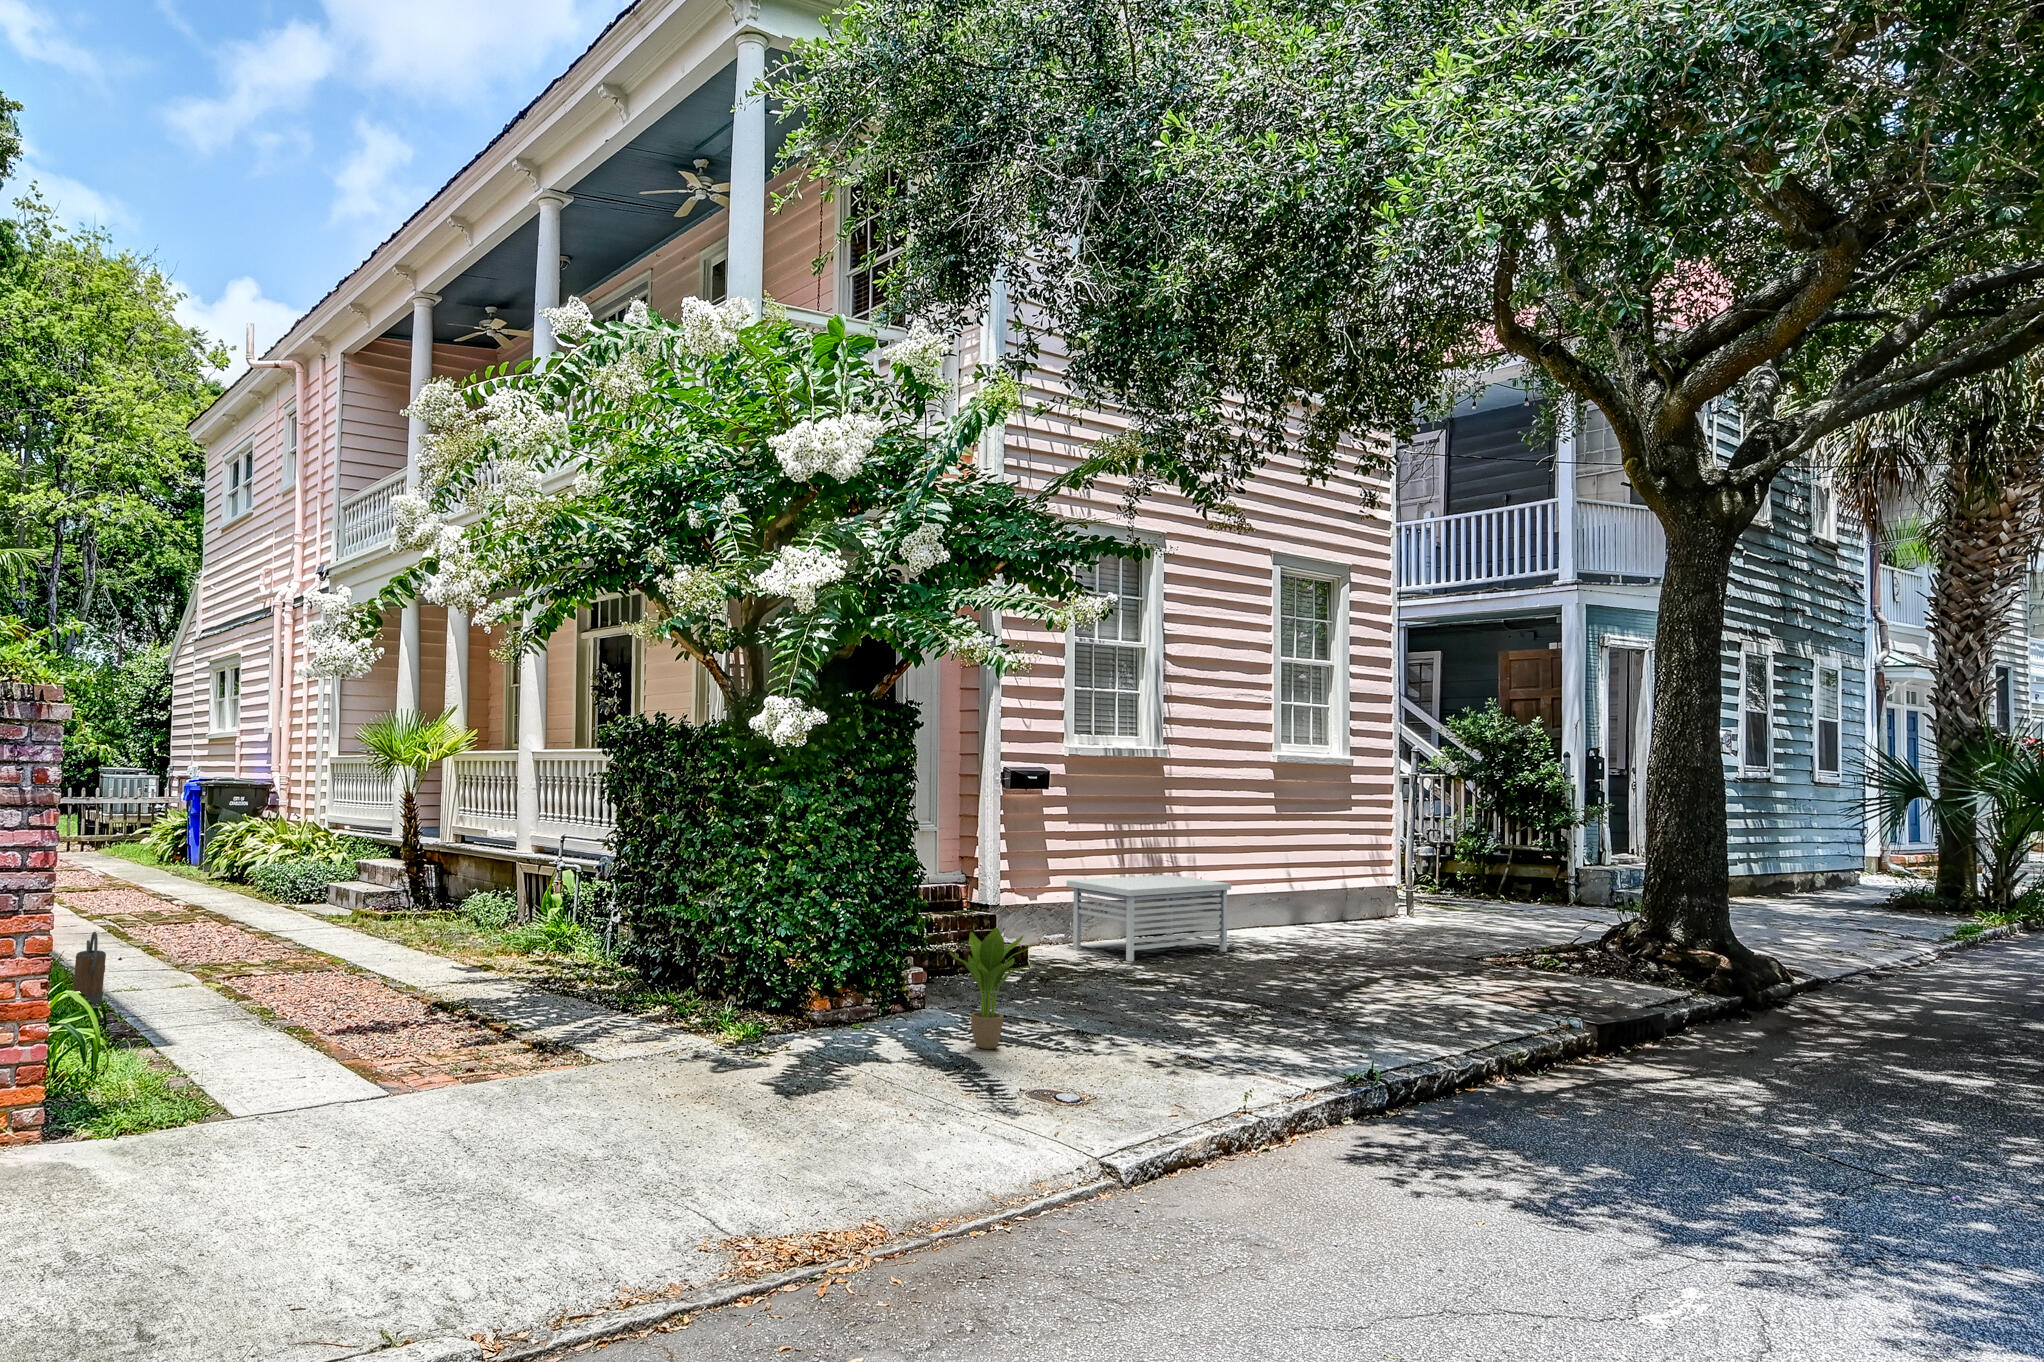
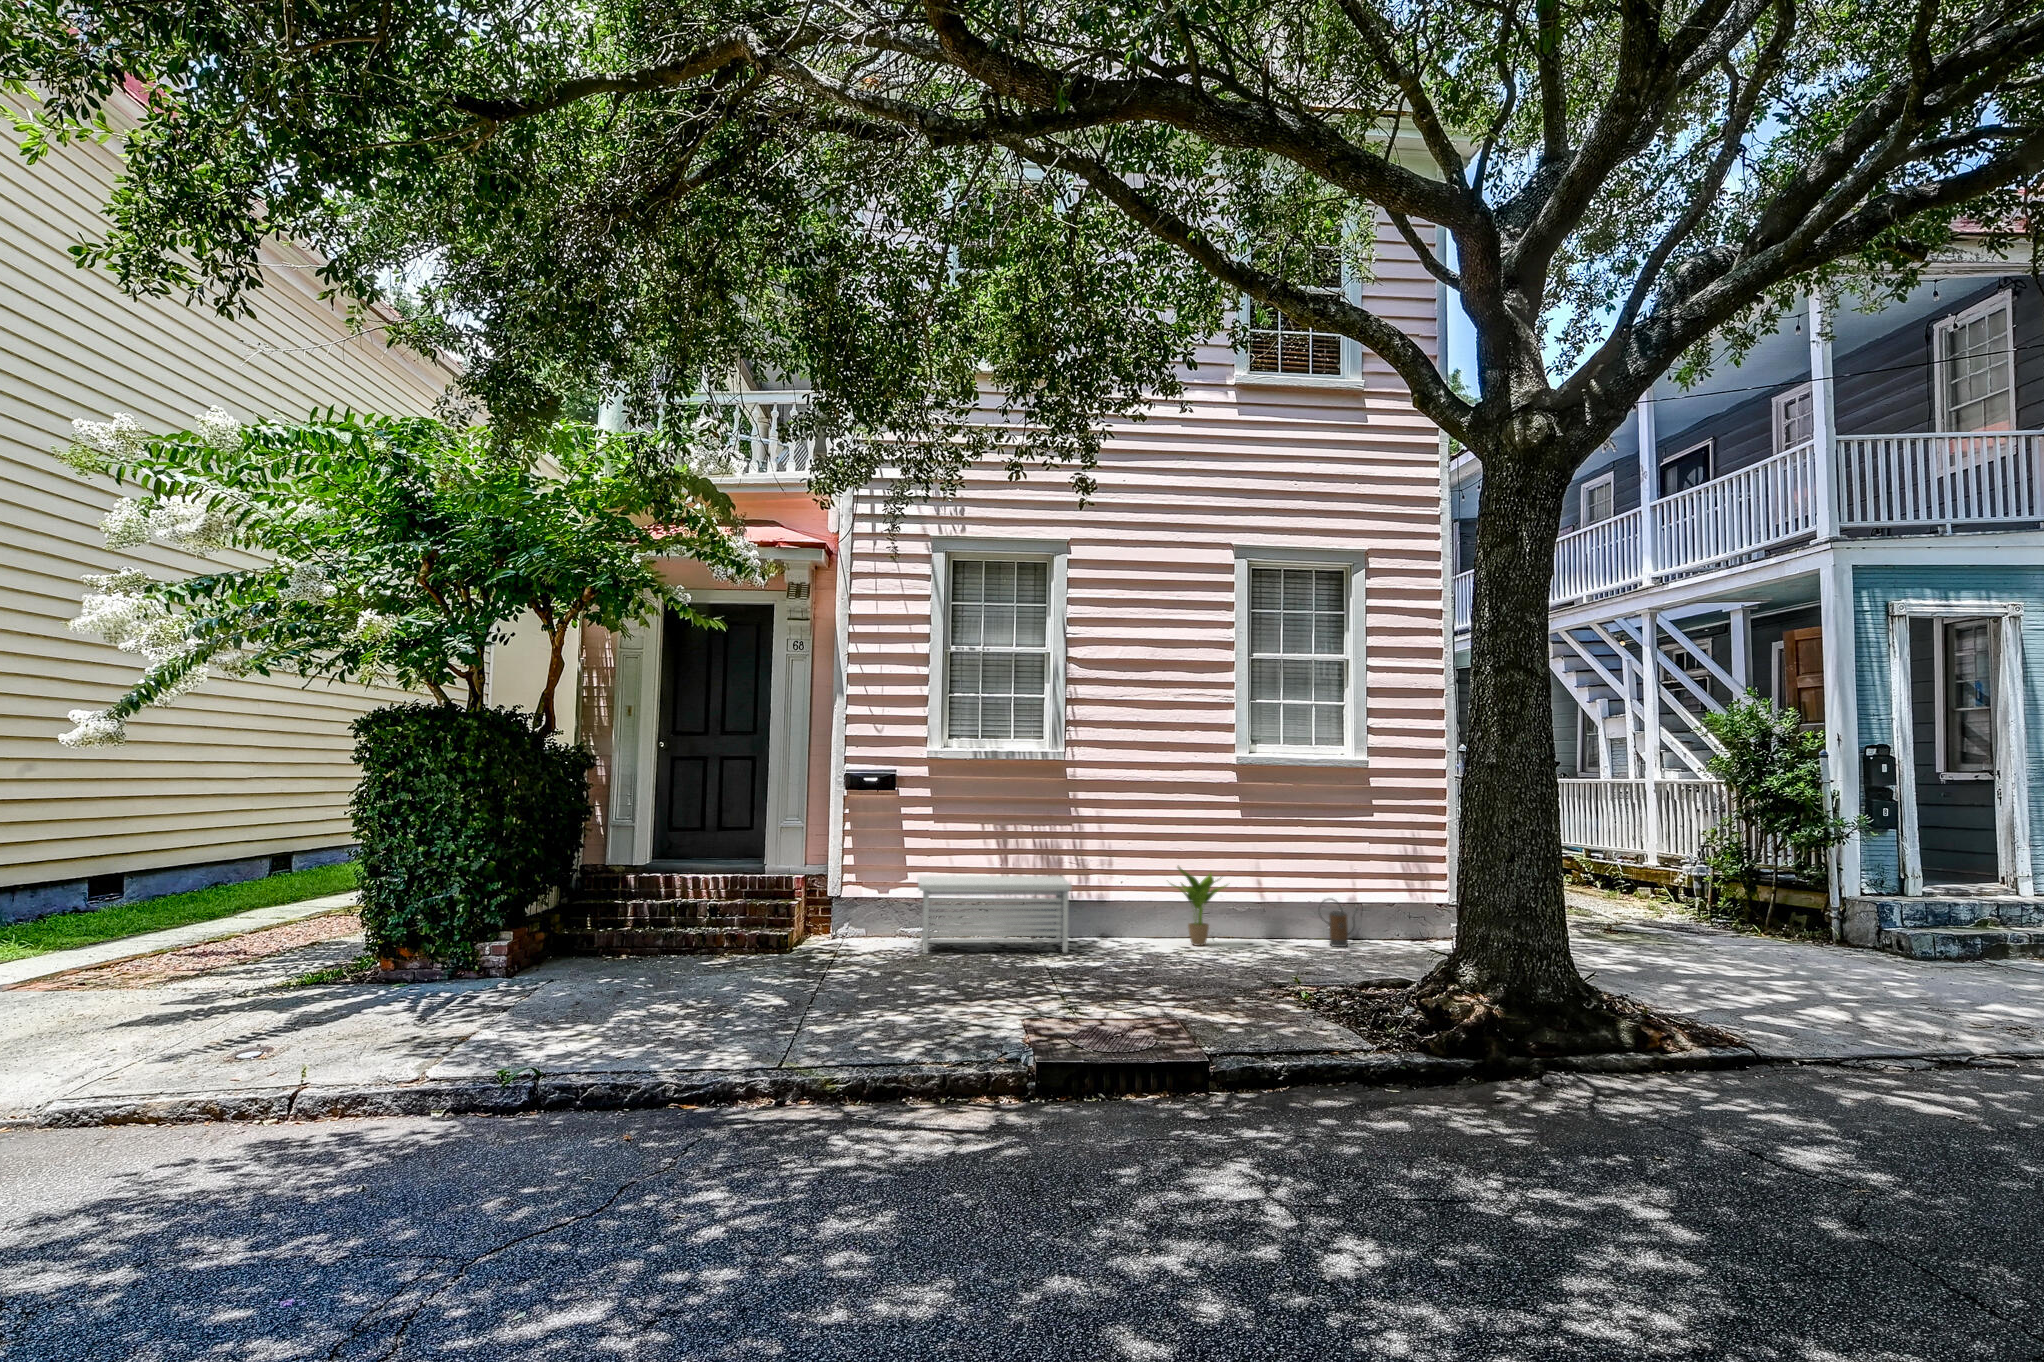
potted plant: present [949,928,1035,1049] -> present [1171,867,1227,946]
watering can: present [73,932,106,1005] -> present [1318,899,1357,947]

